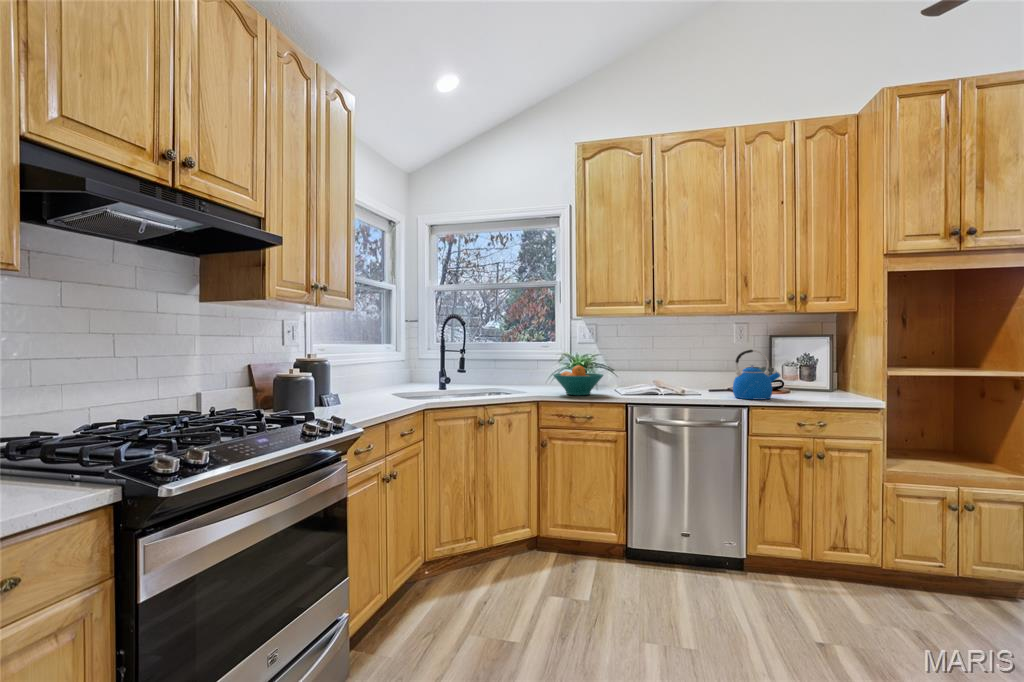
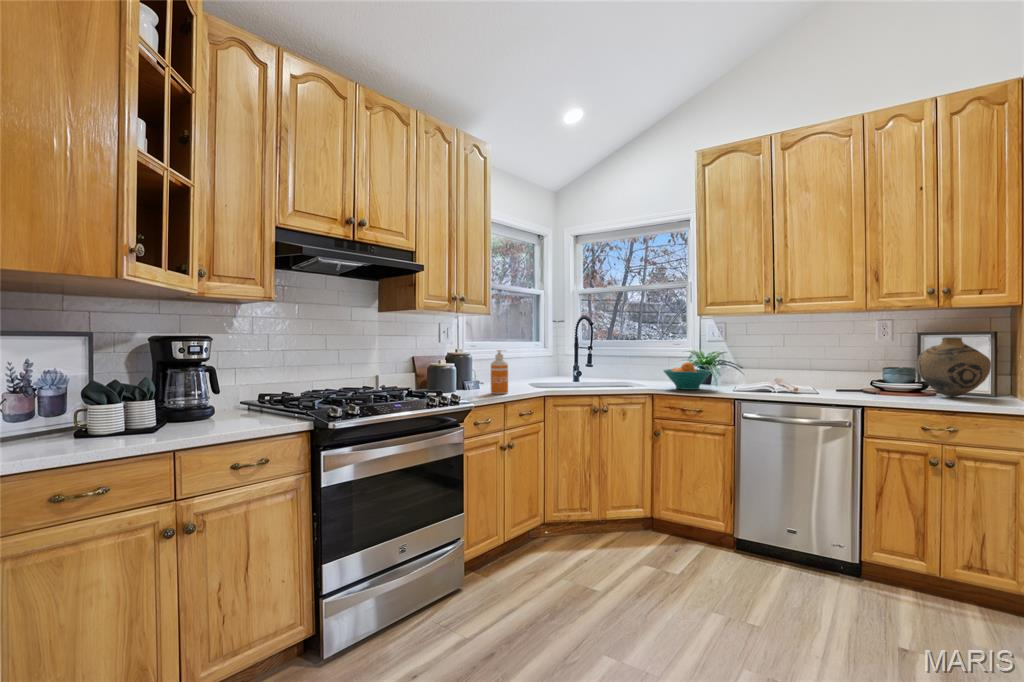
vase: none [778,339,837,393] -> present [917,337,991,397]
kettle: present [733,350,780,400] -> none [849,348,906,400]
soap dispenser: none [362,354,385,410] -> present [491,350,508,394]

